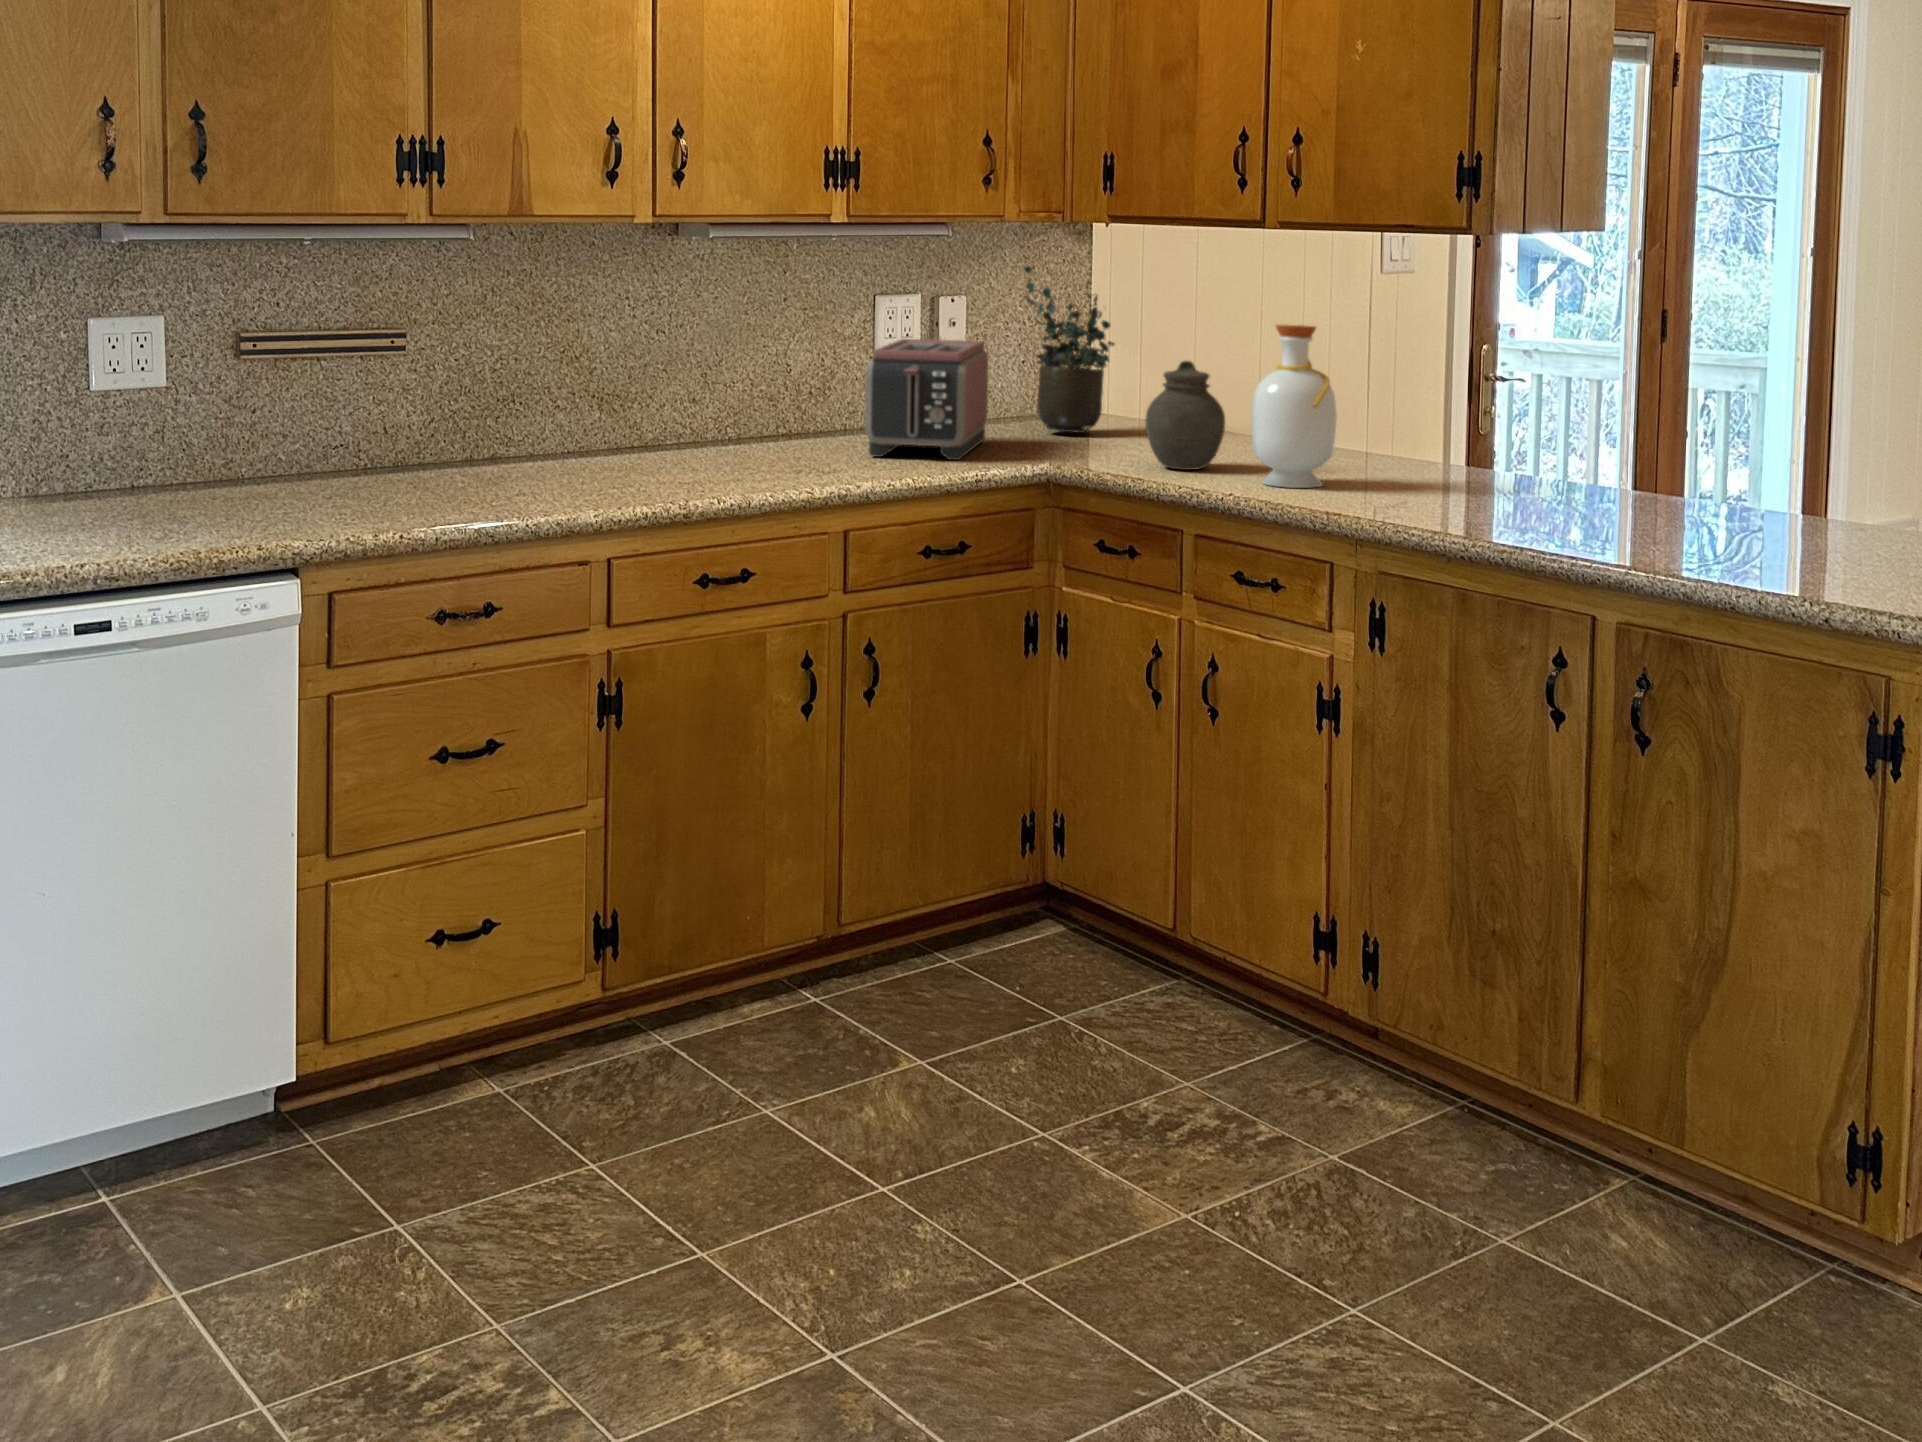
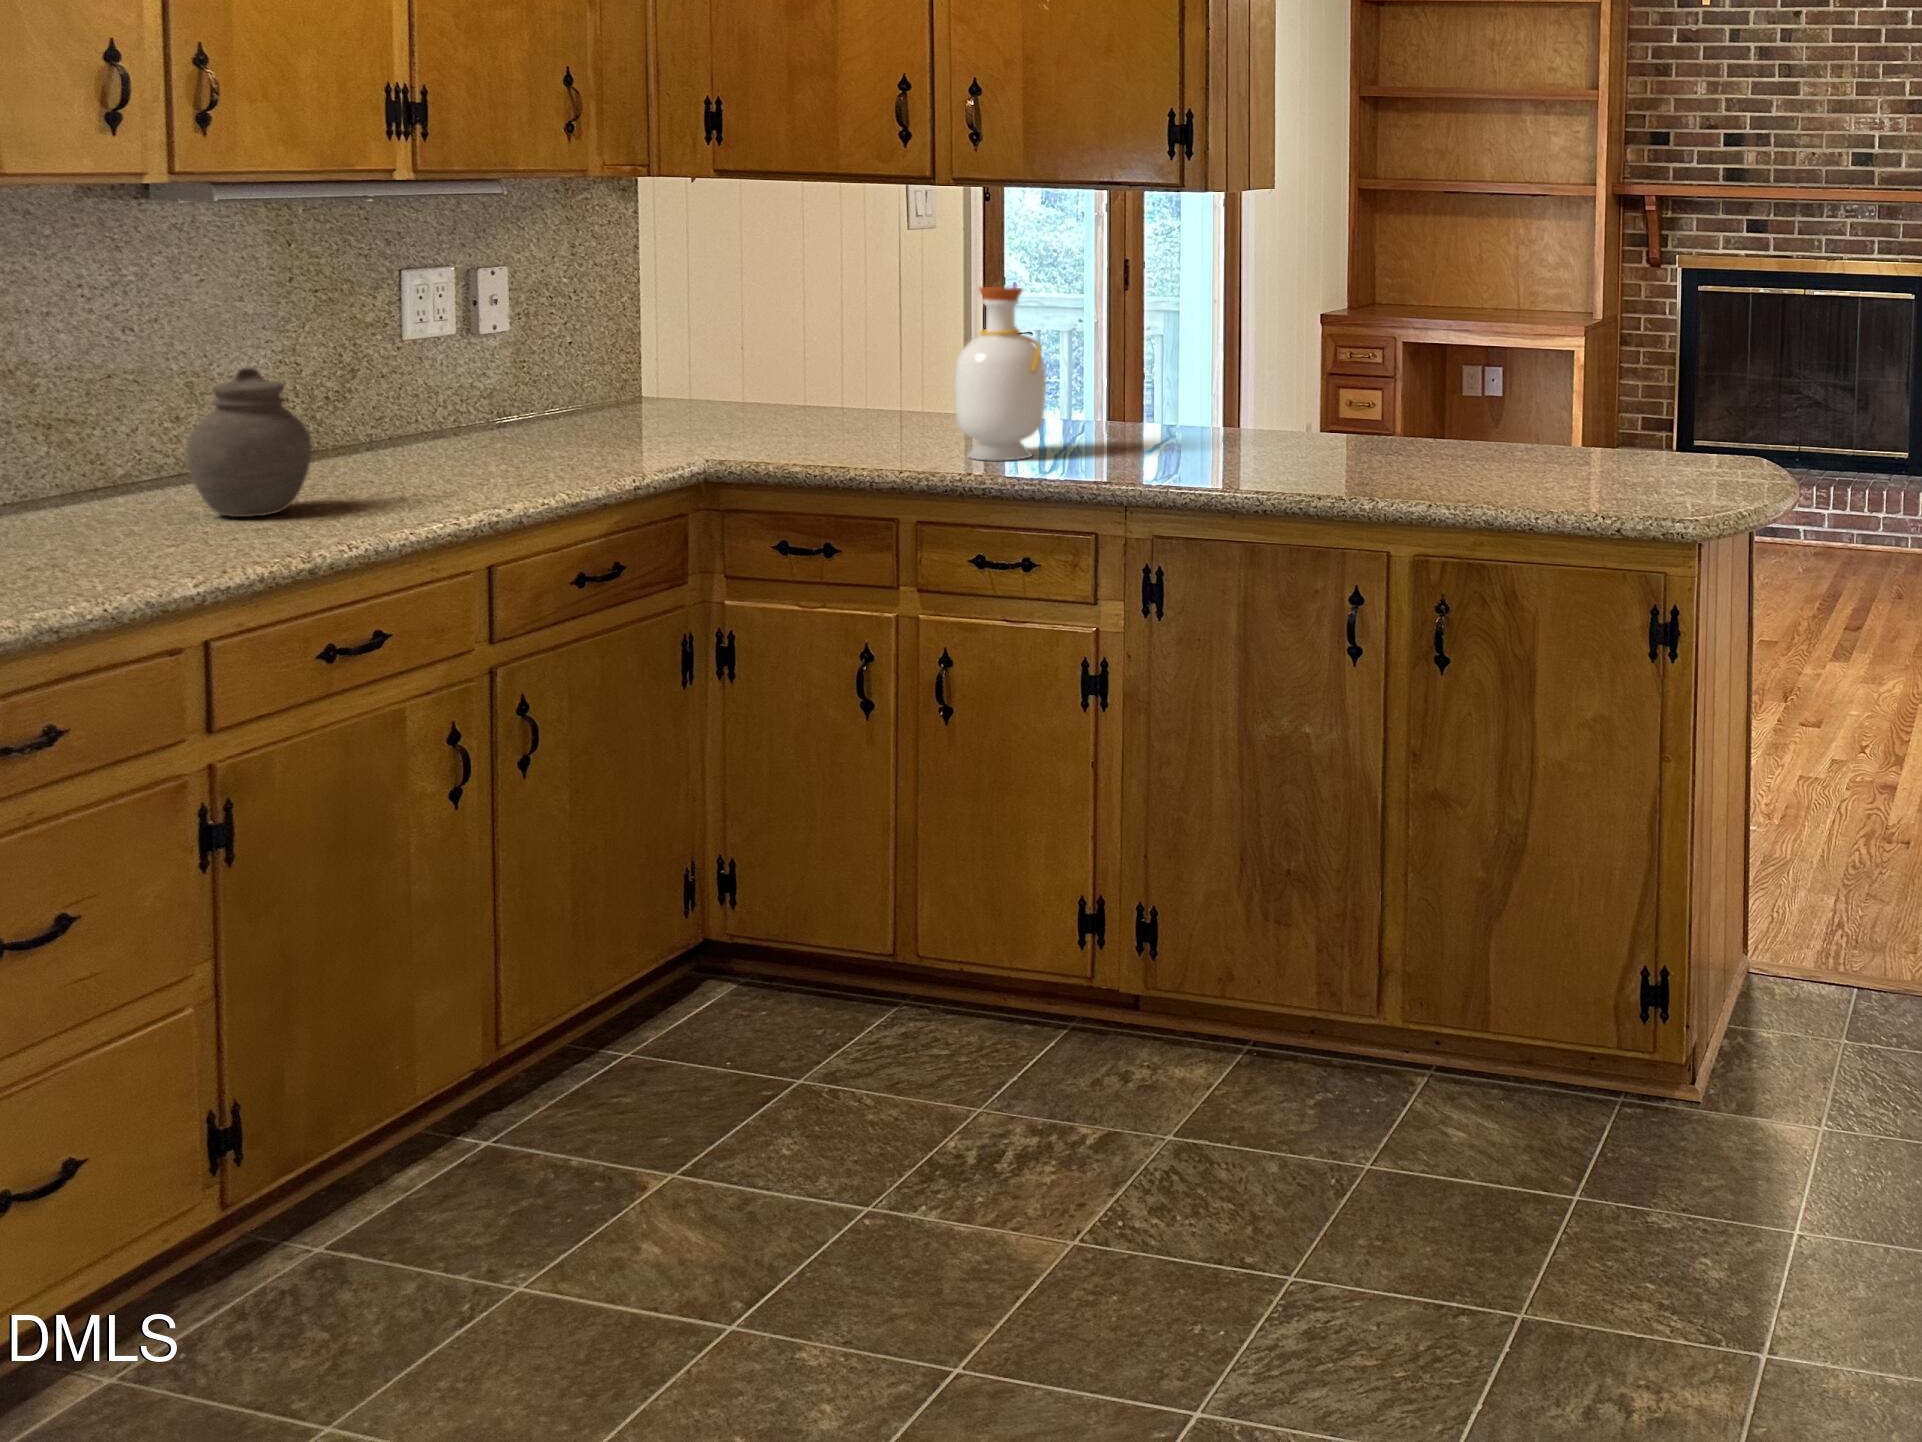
potted plant: present [1024,266,1114,433] -> none [586,228,714,420]
toaster: present [865,339,988,460] -> none [452,320,592,468]
jar: present [1146,361,1225,470] -> present [187,367,312,517]

